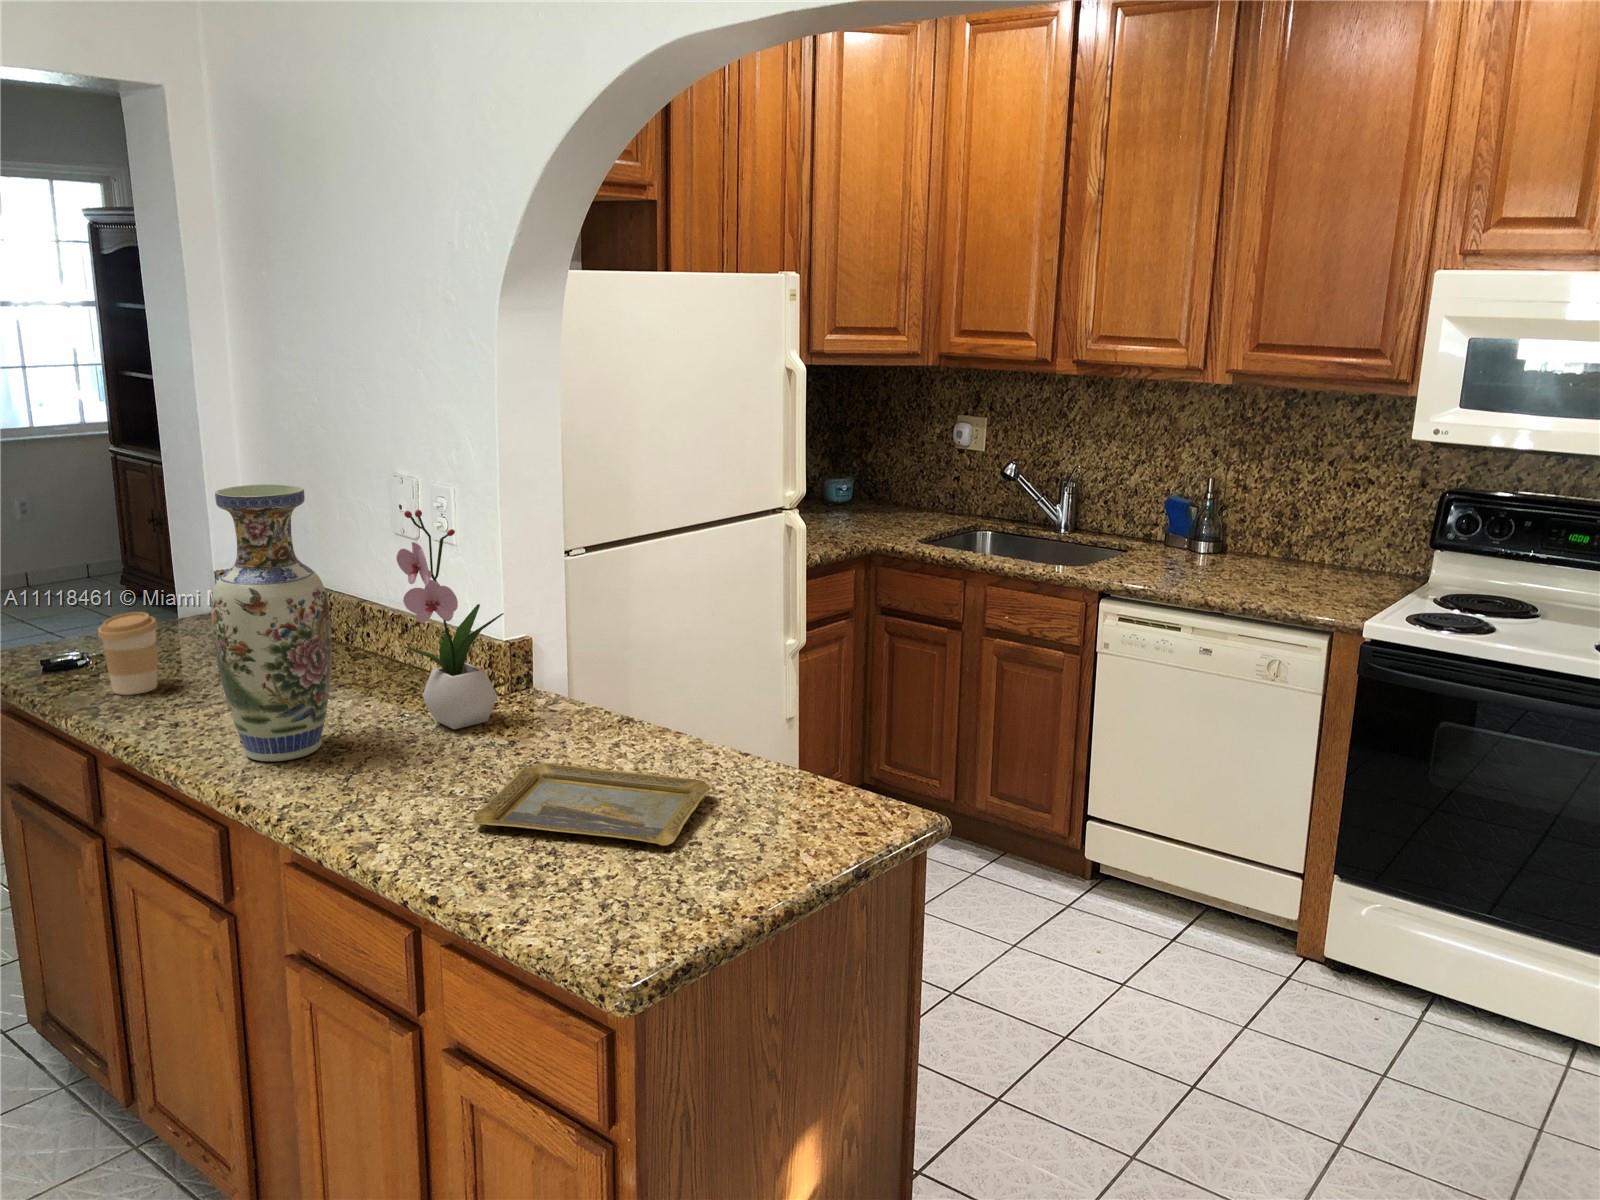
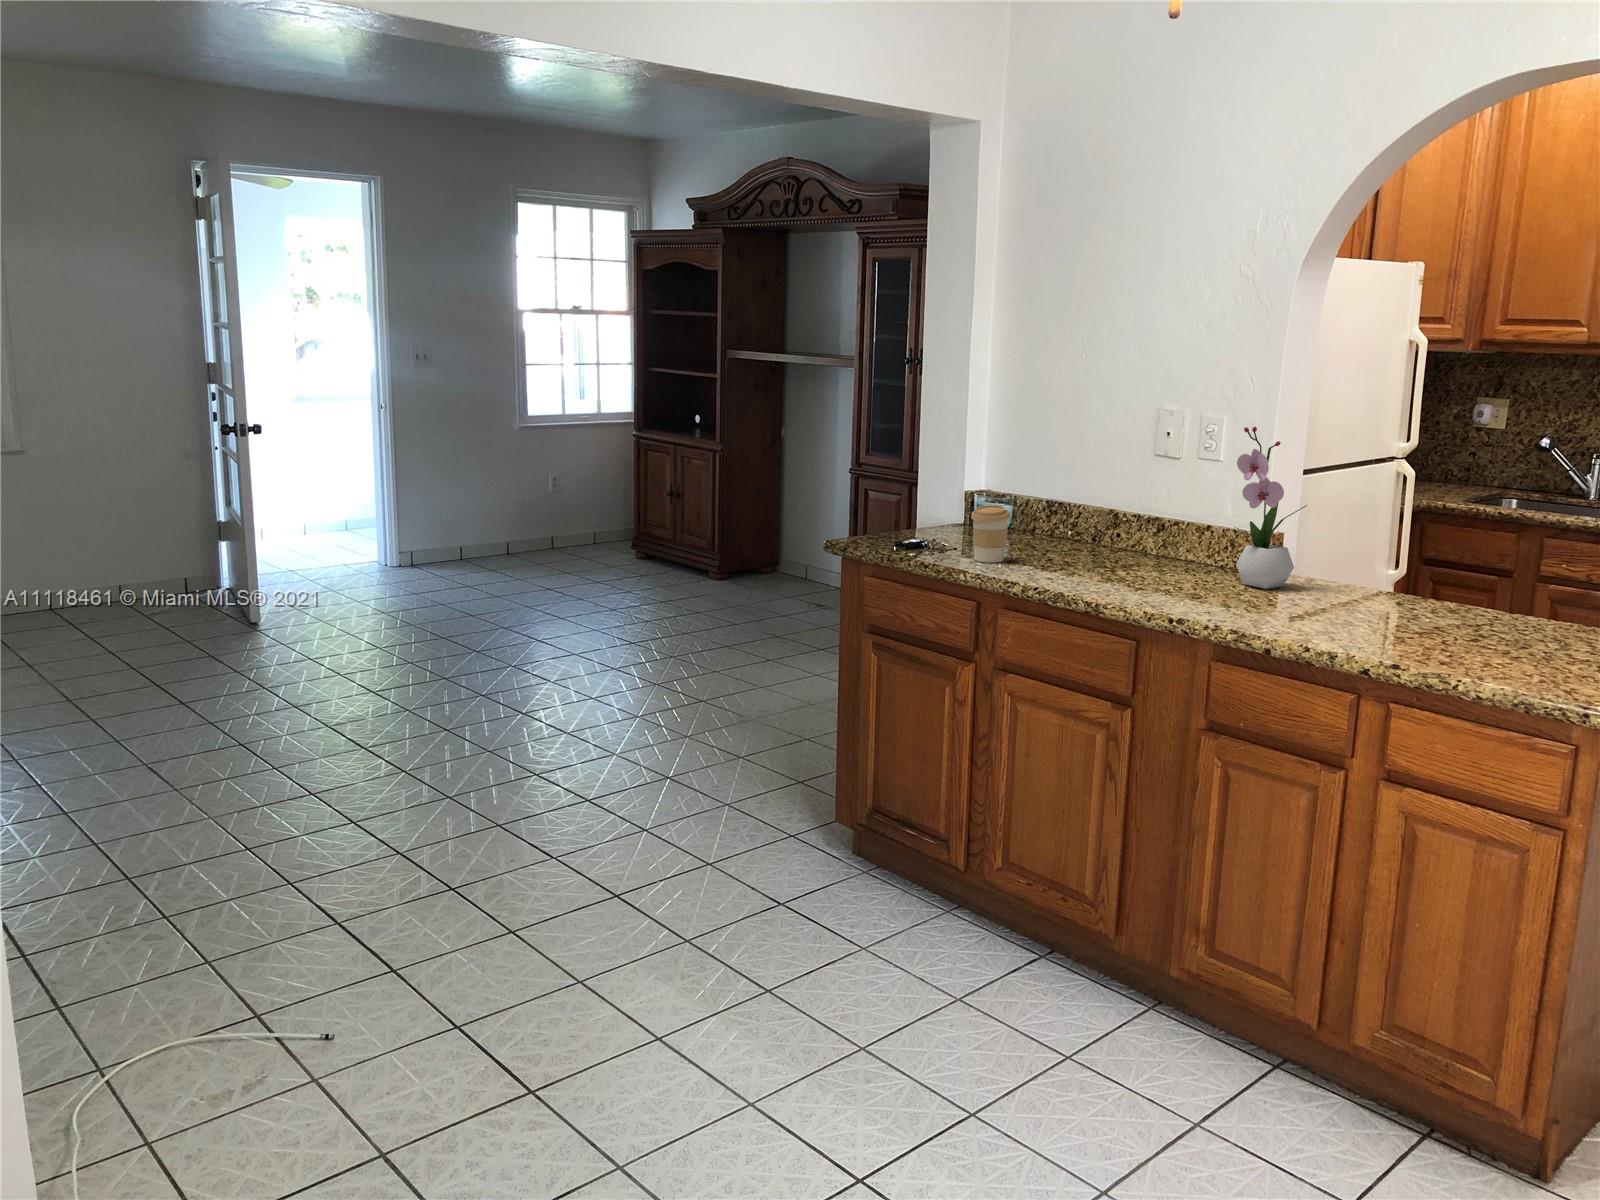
vase: present [211,484,332,761] -> none [1127,404,1206,598]
tray: present [473,763,711,846] -> none [1369,604,1542,648]

